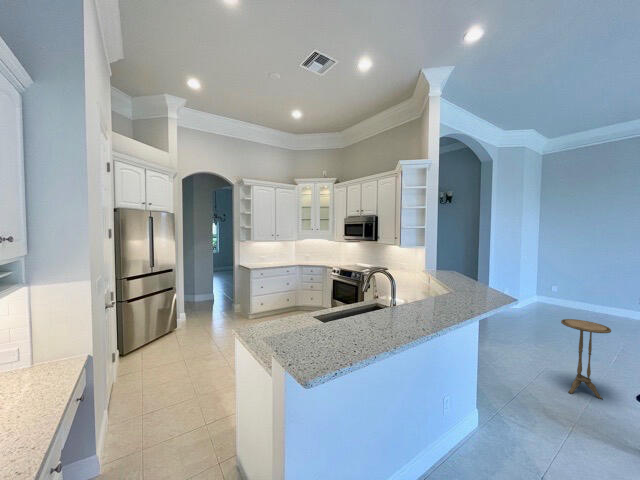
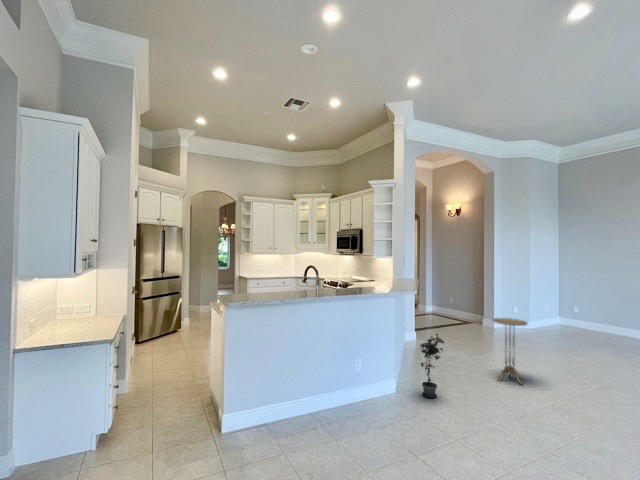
potted plant: none [508,356,554,439] -> present [420,334,444,398]

